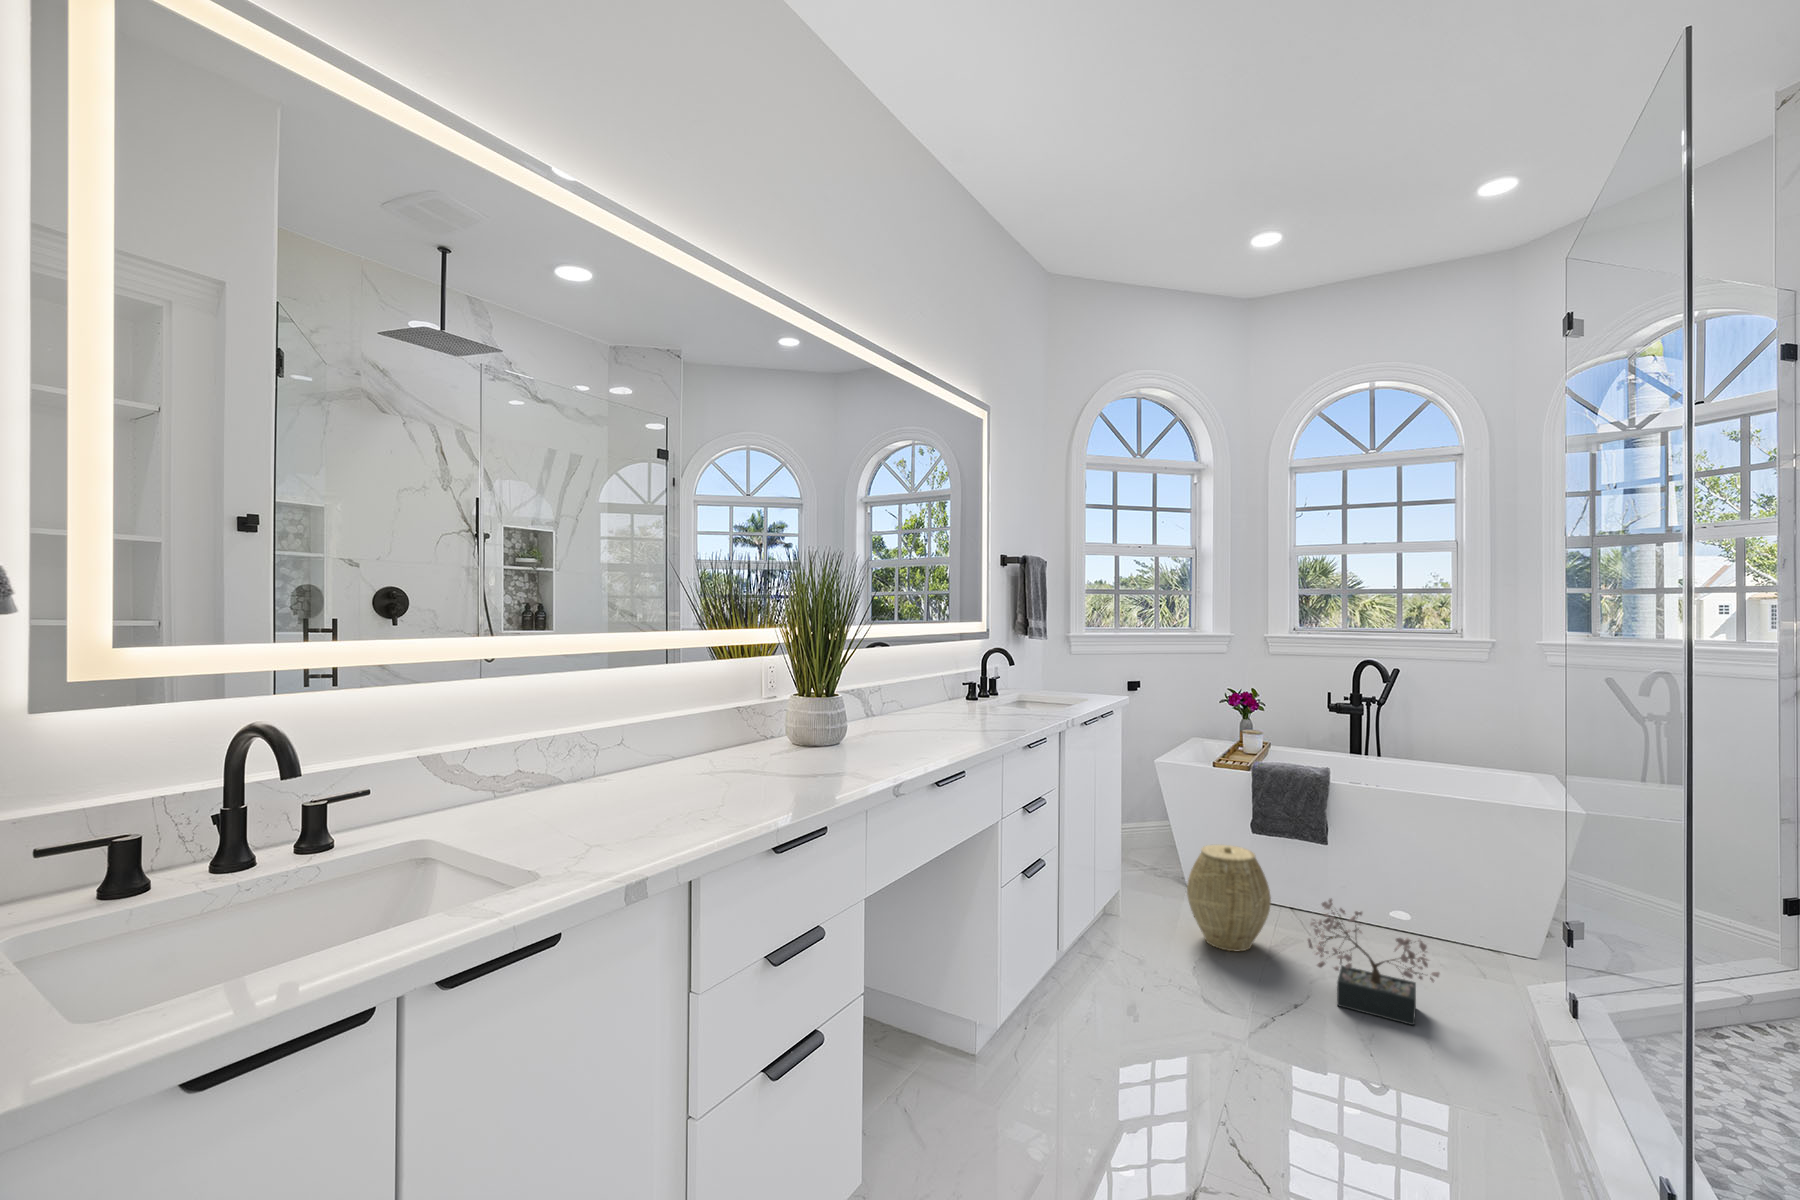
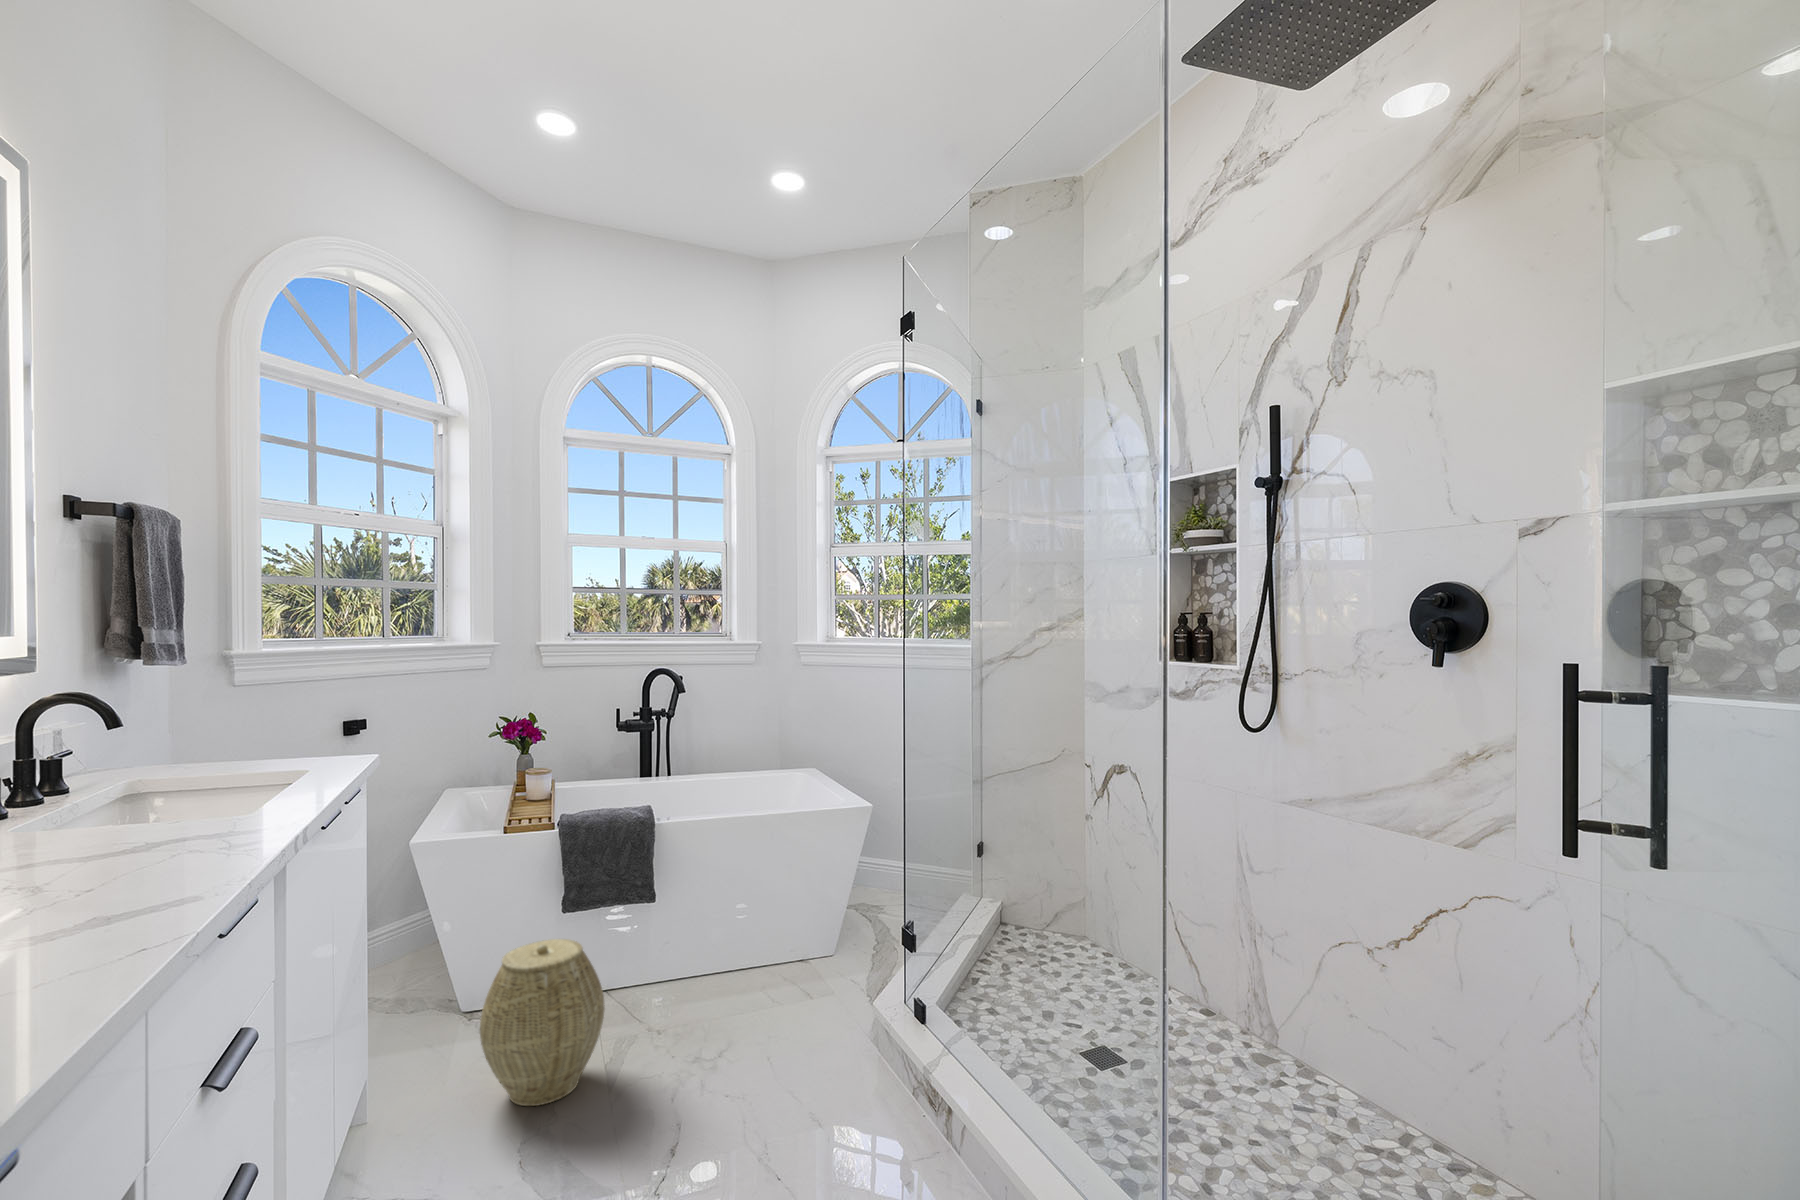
decorative plant: present [1308,899,1440,1025] -> none [668,975,820,1122]

